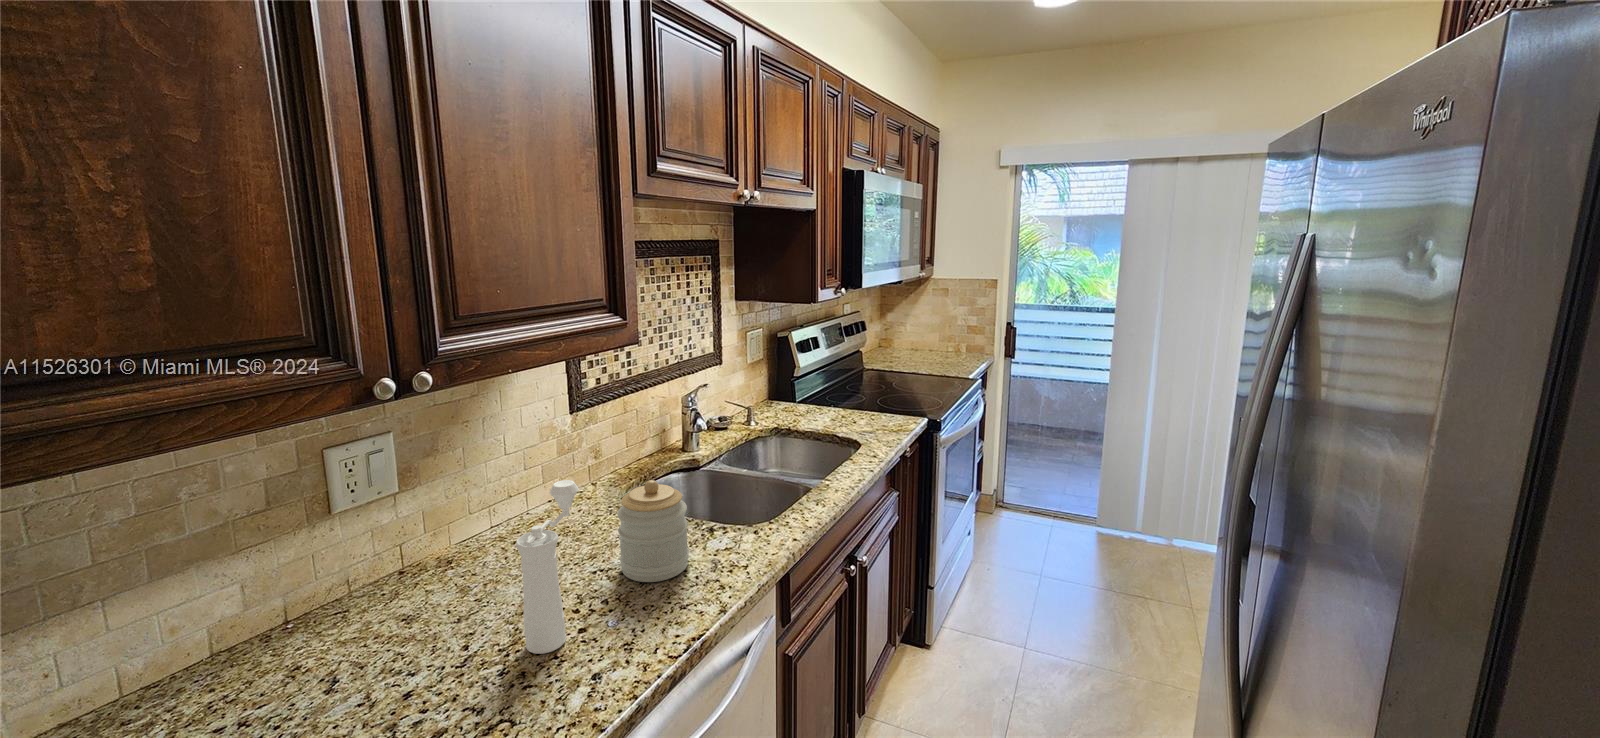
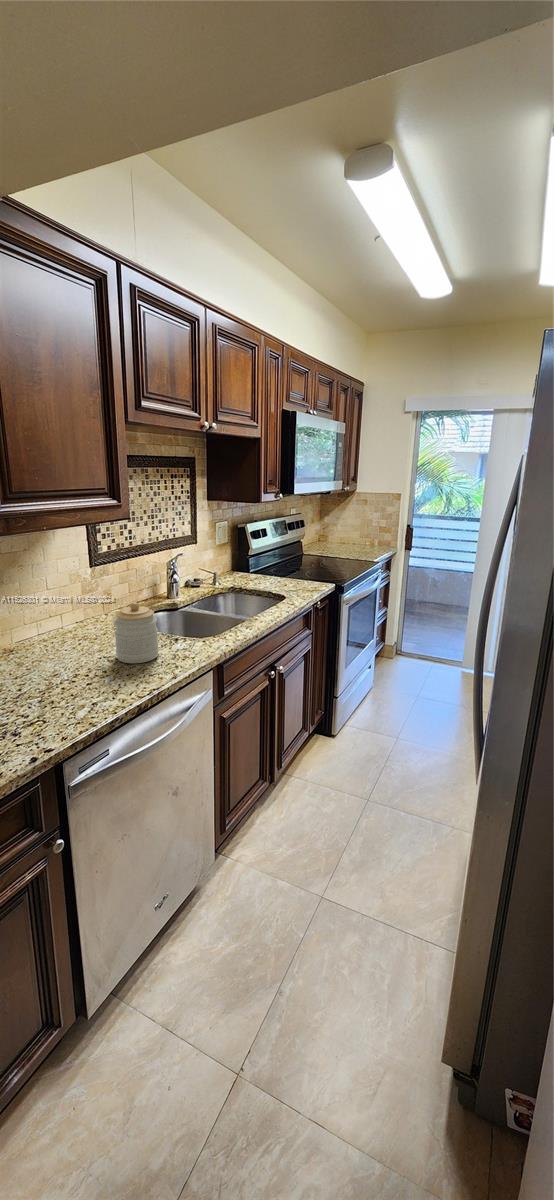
pepper mill: present [516,480,579,654] -> none [48,597,88,694]

